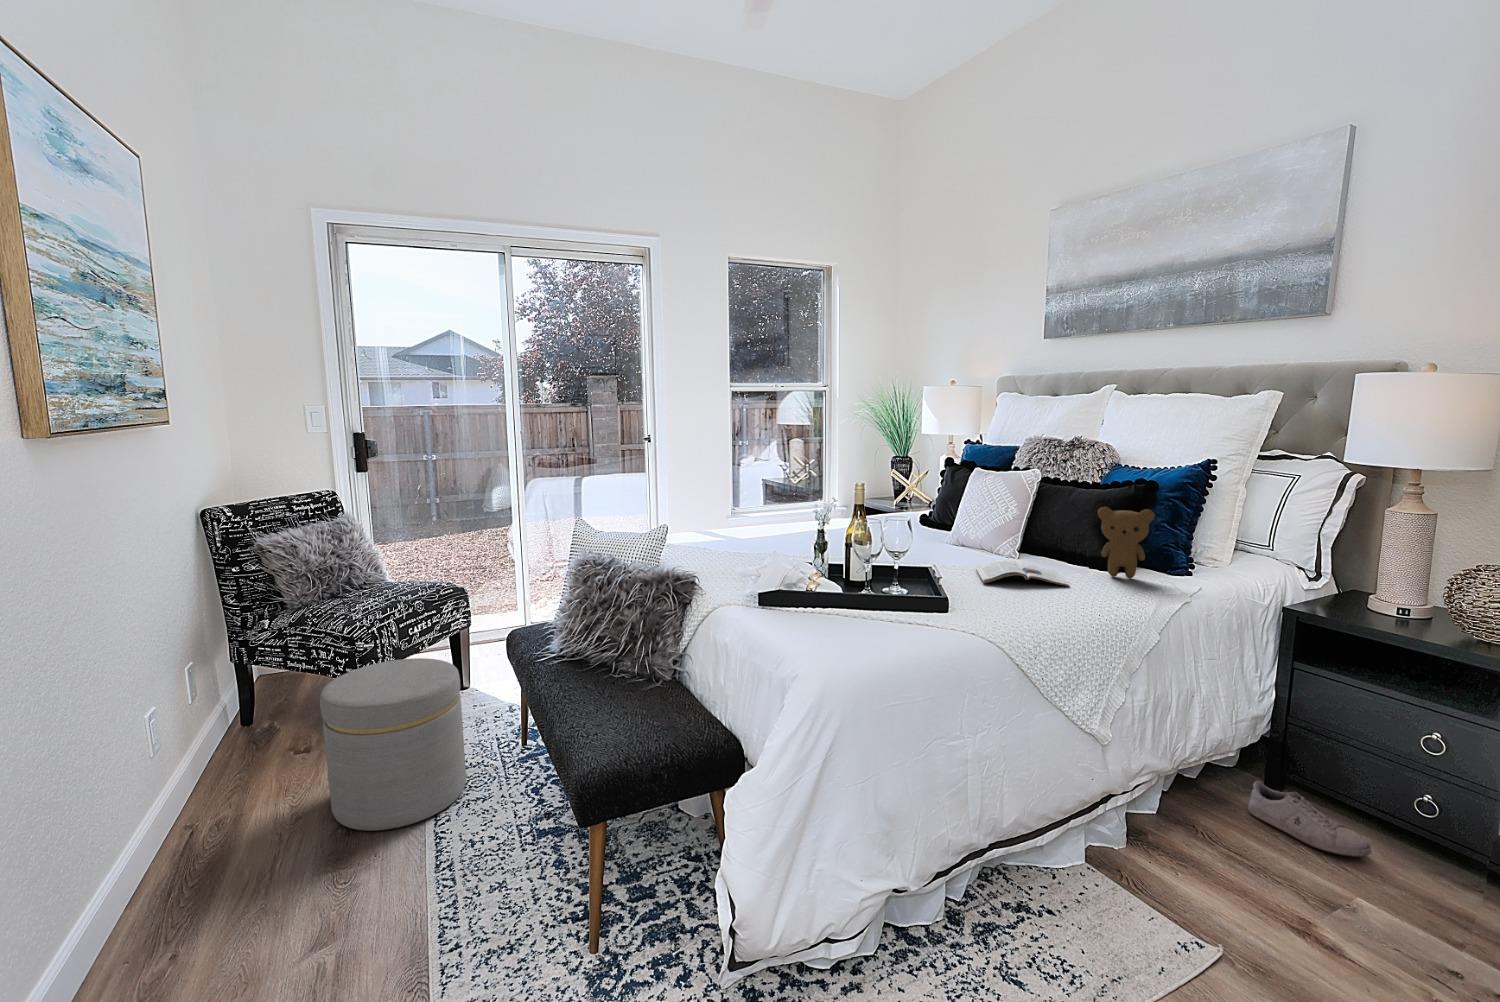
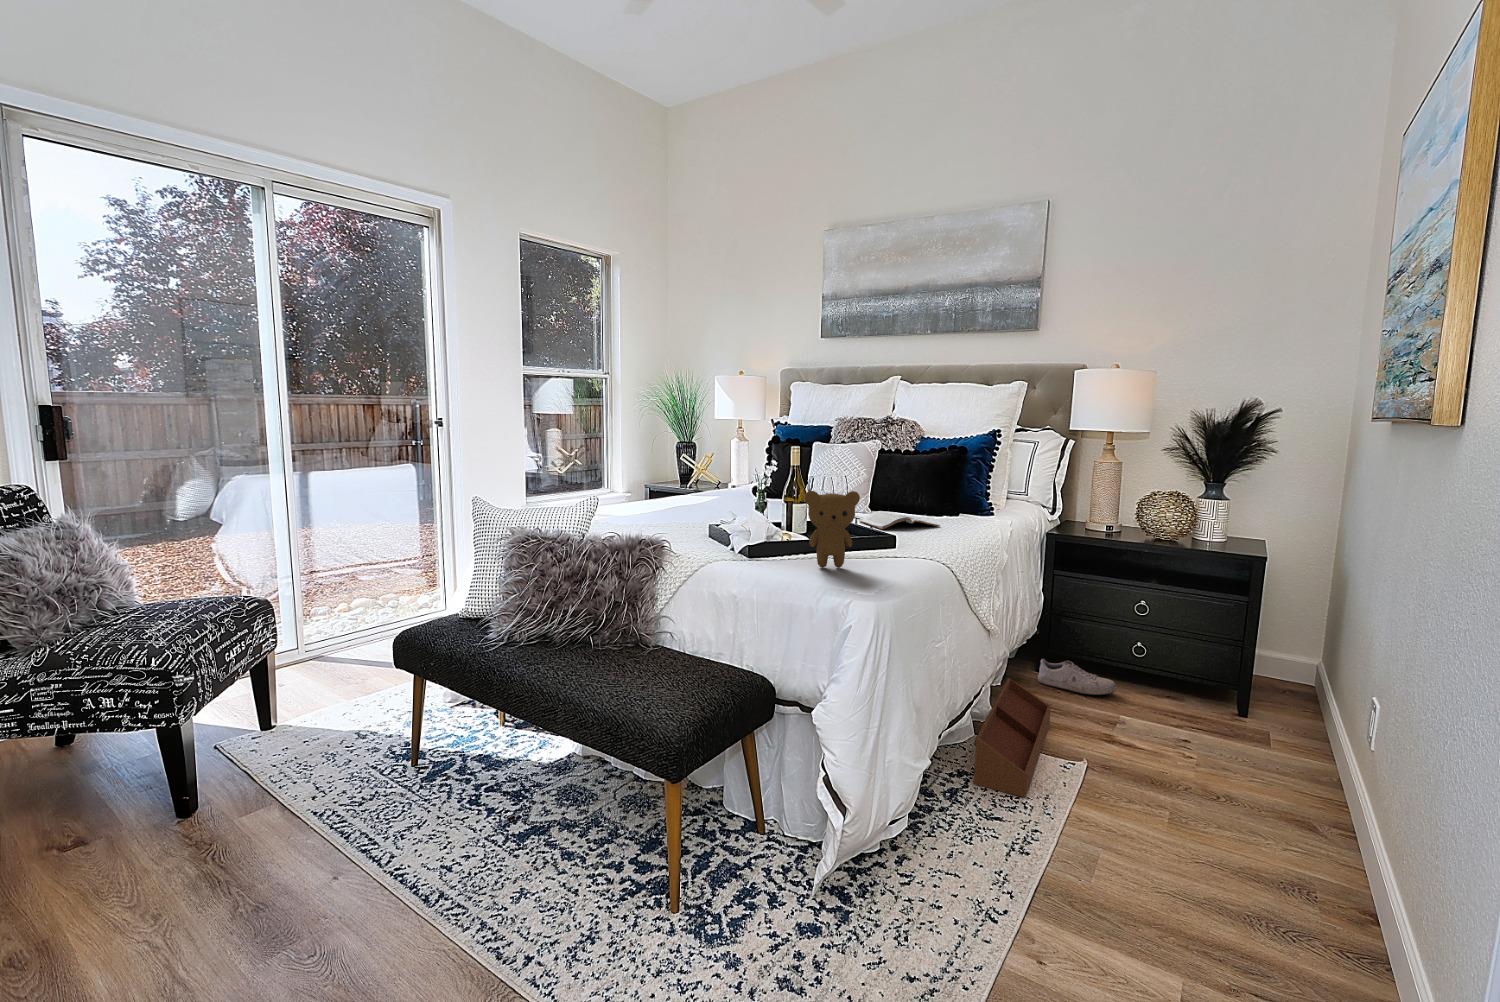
teddy bear: present [1098,507,1155,578] -> present [804,491,860,568]
ottoman: present [320,658,466,831] -> none [188,676,384,900]
storage bin: none [1023,797,1212,966] -> present [974,678,1051,798]

